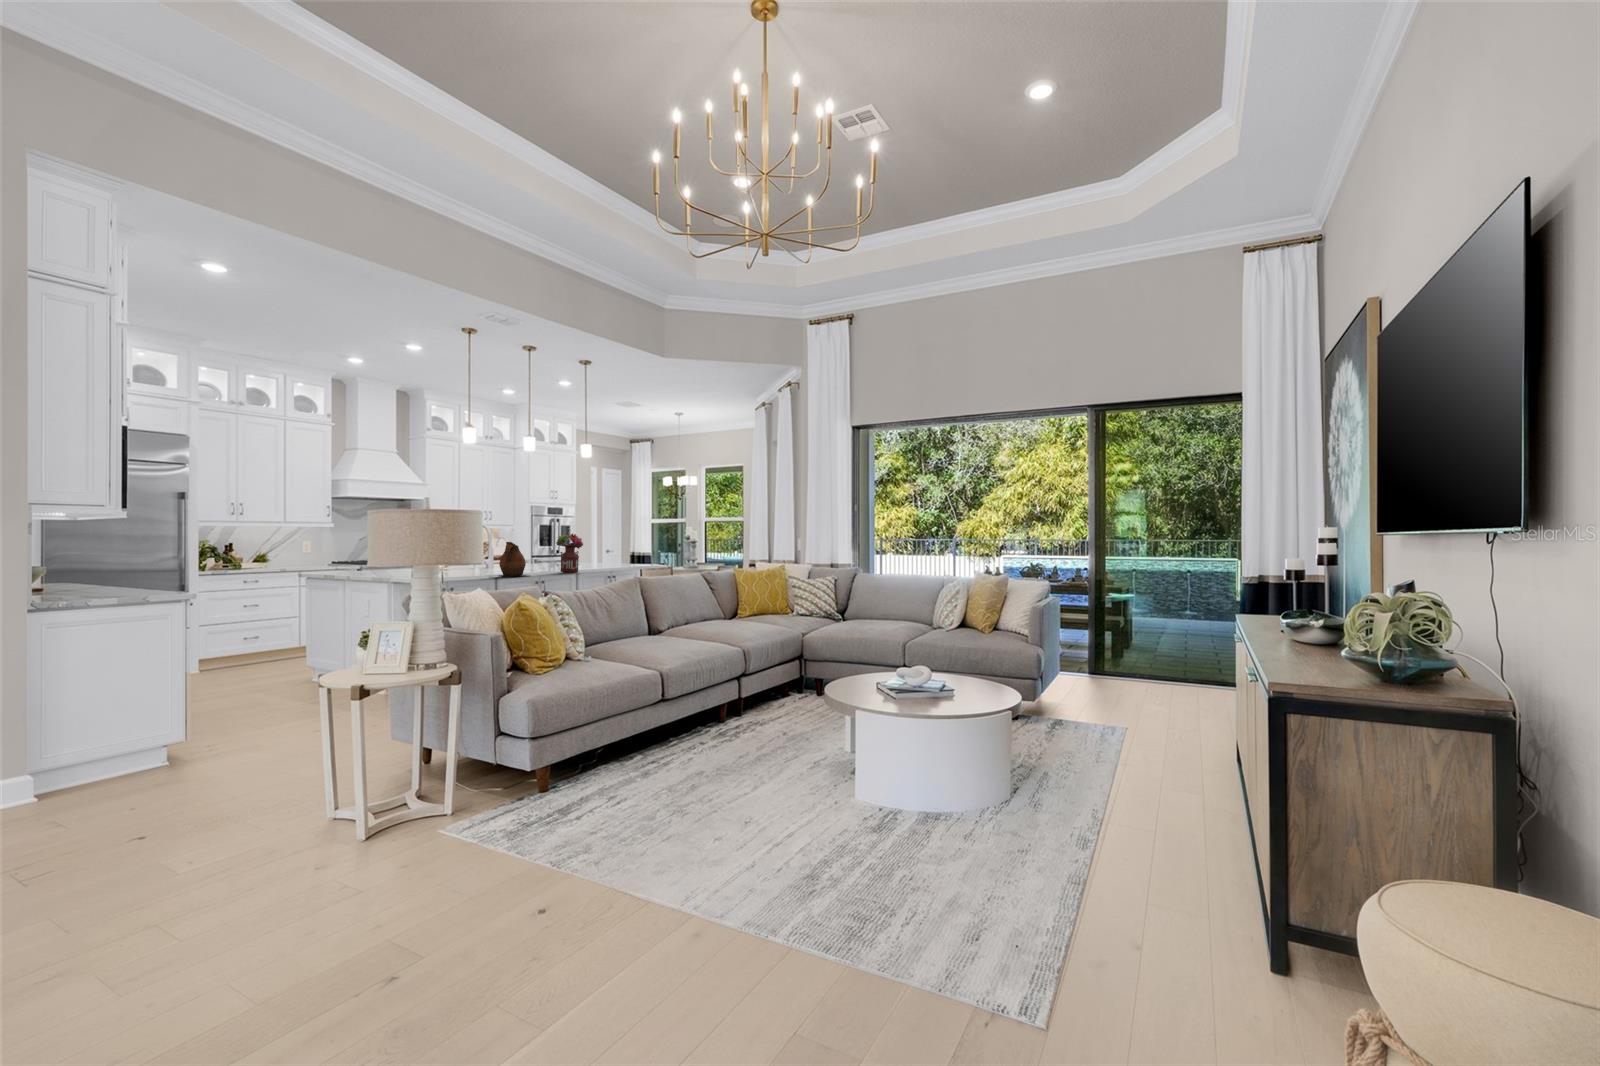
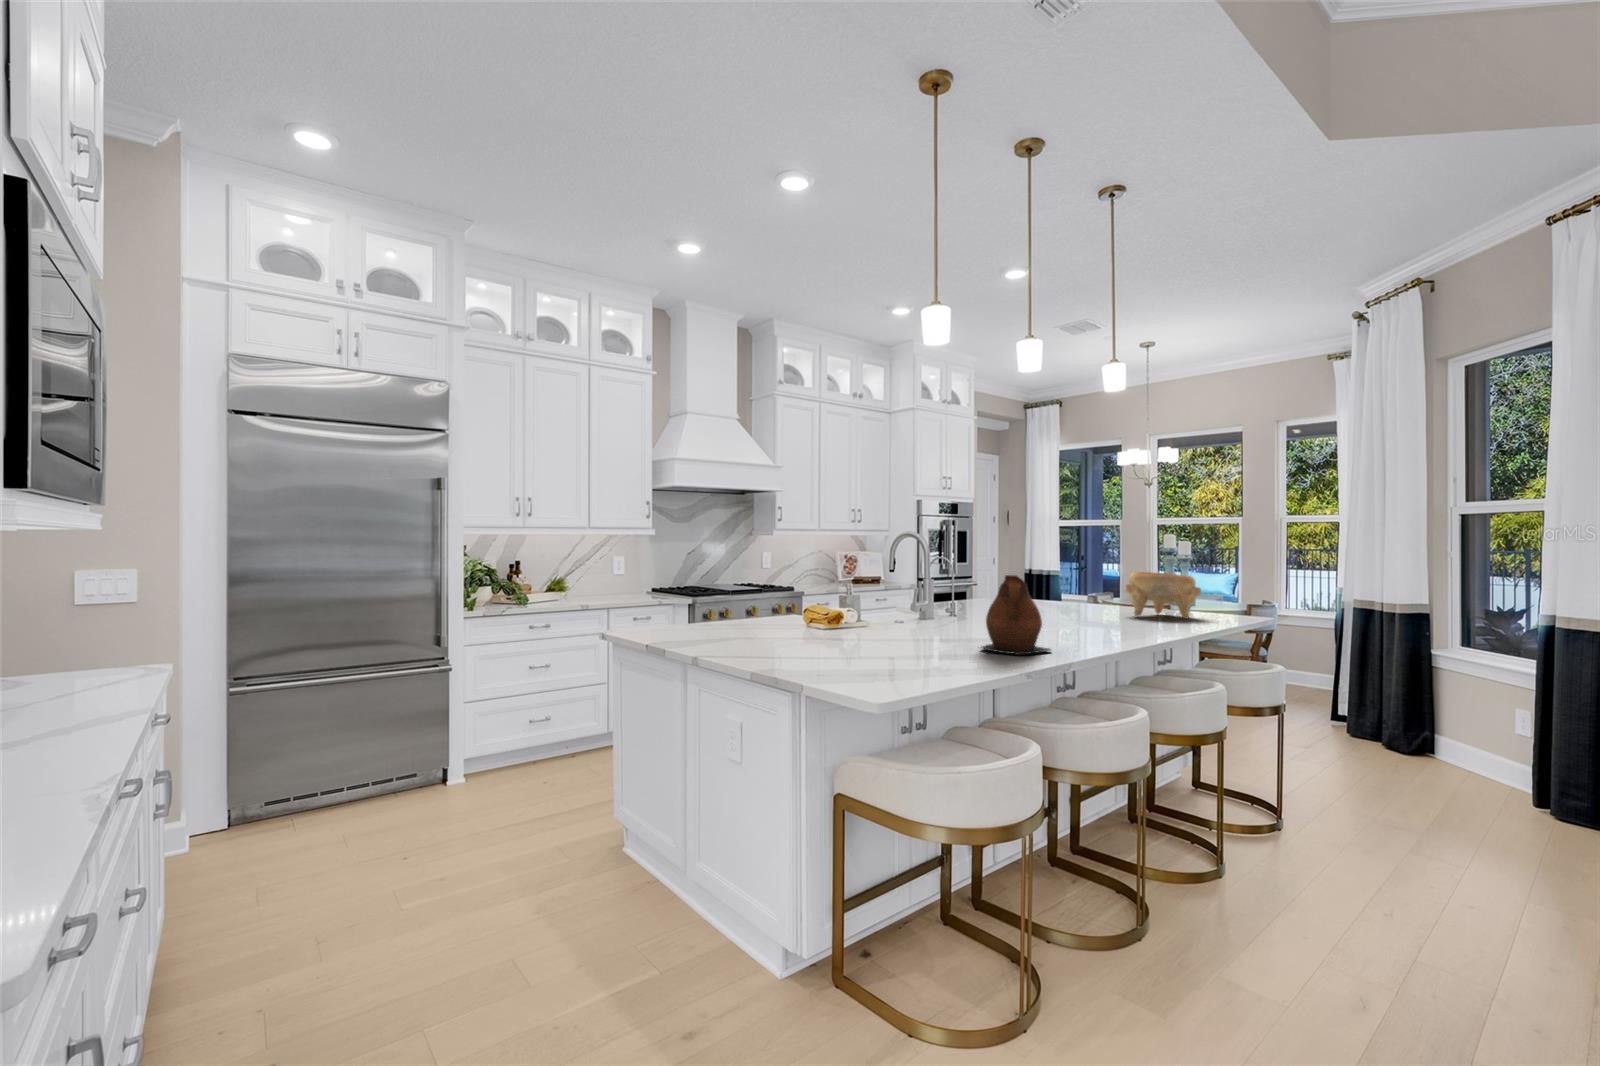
flower arrangement: present [556,534,583,573] -> none [1057,552,1116,634]
decorative bowl: none [618,546,653,569] -> present [1126,572,1201,619]

